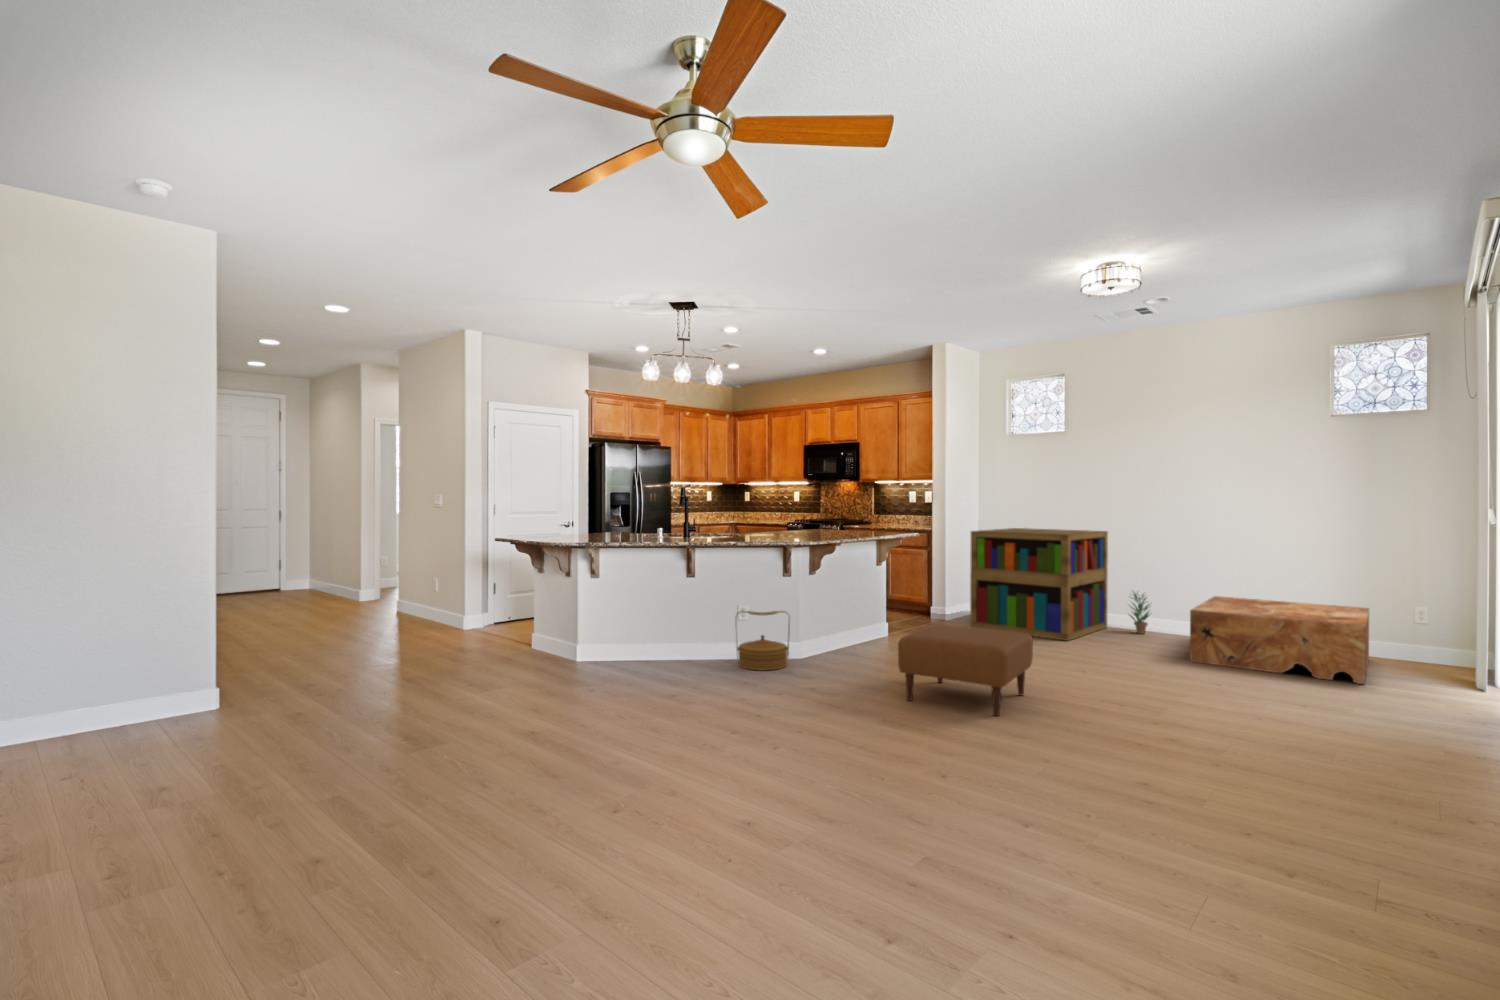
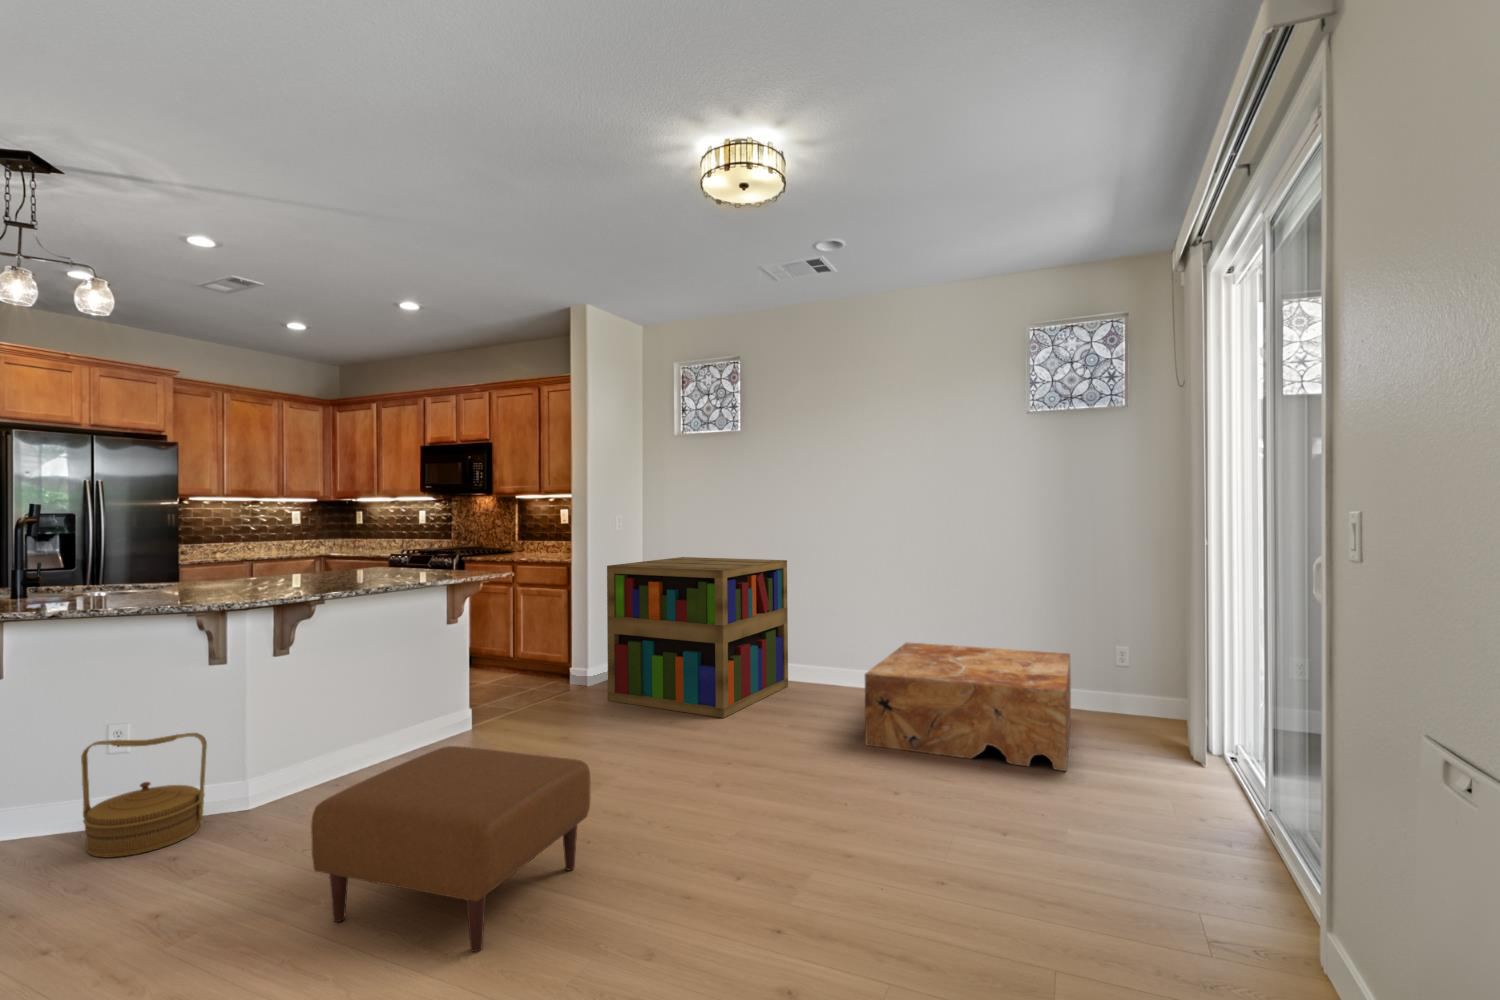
potted plant: present [1130,593,1149,634] -> none [807,637,837,695]

